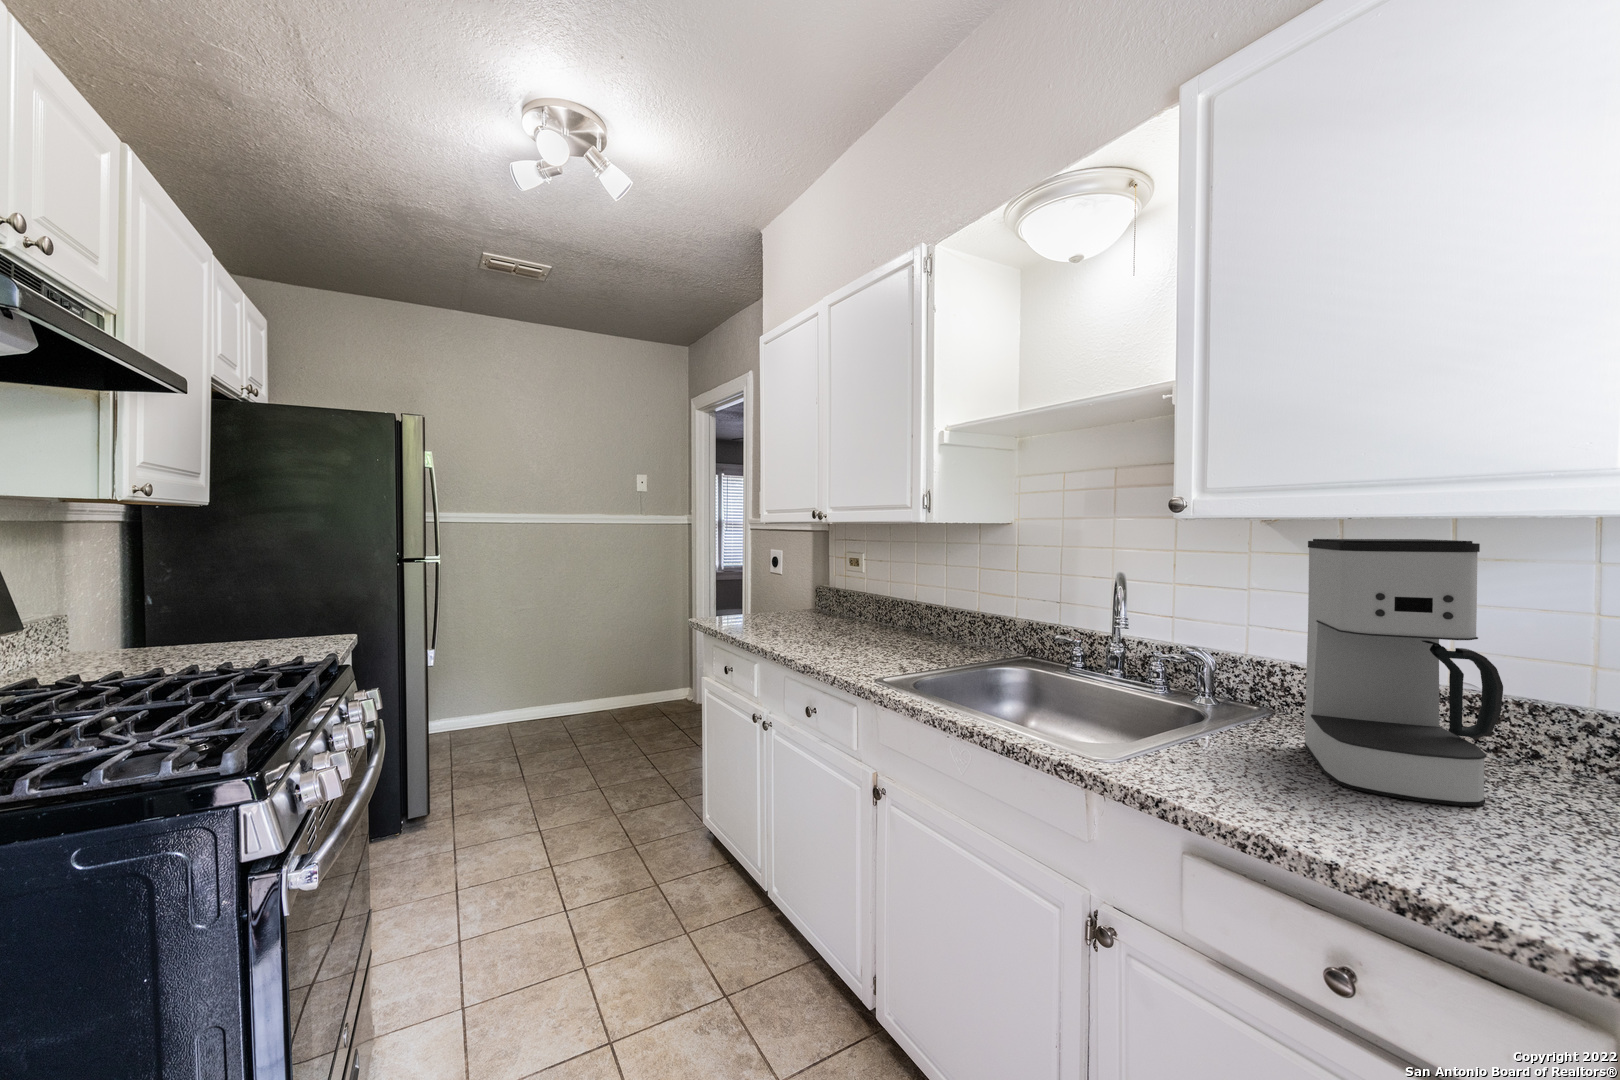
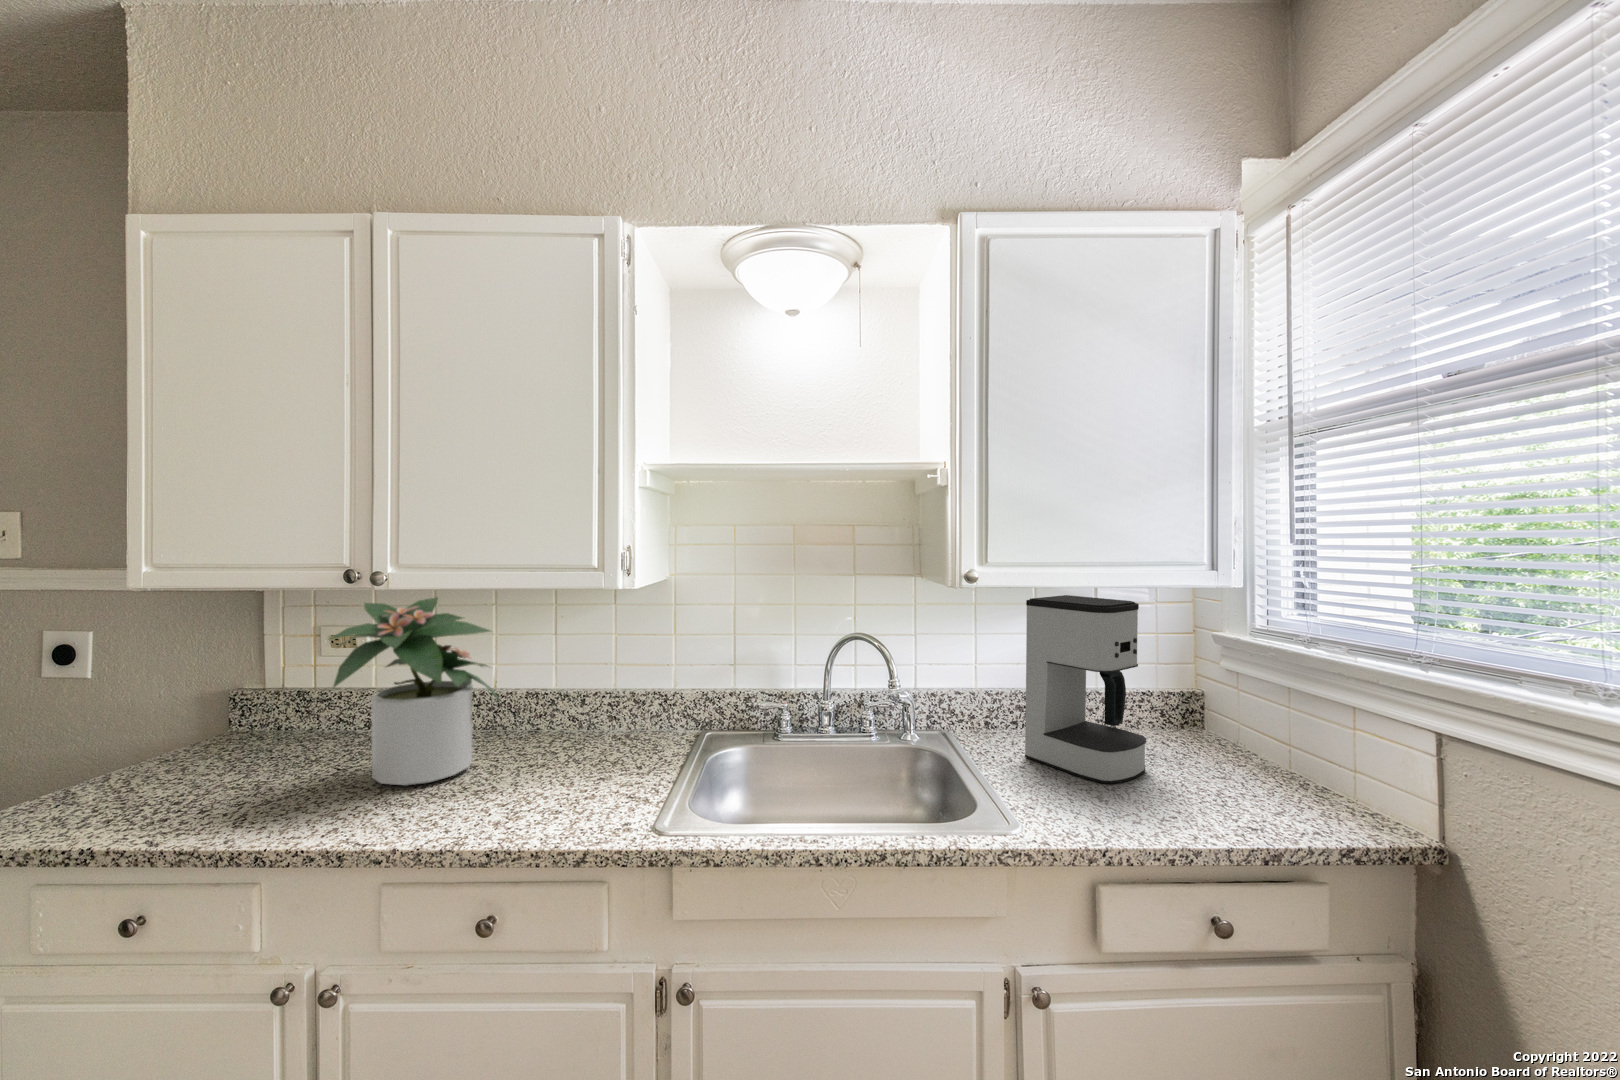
potted plant: none [792,532,888,641] -> present [331,598,501,786]

